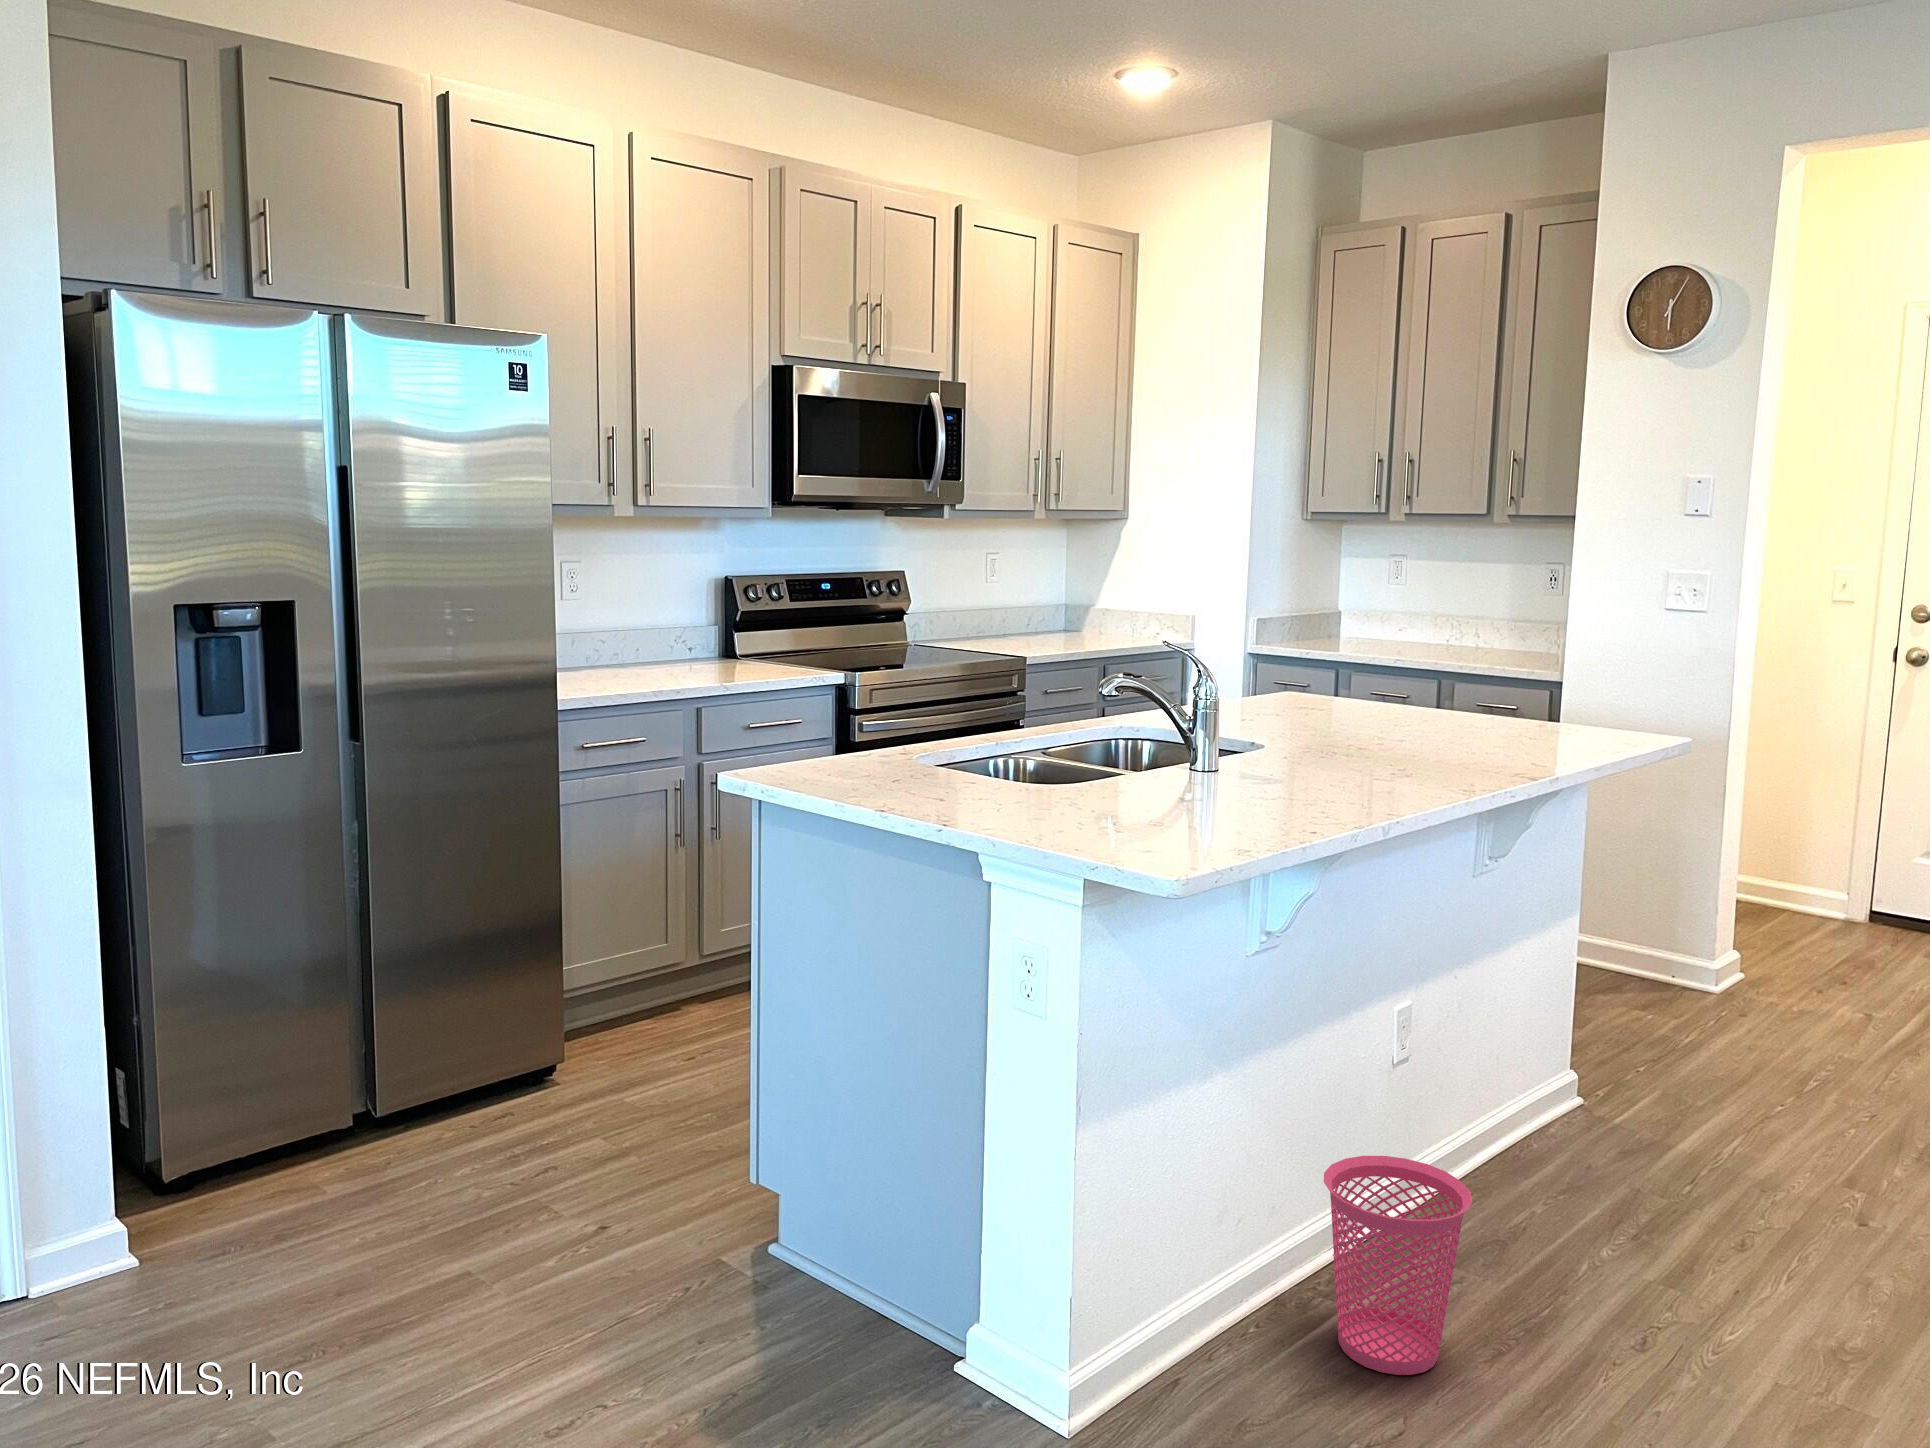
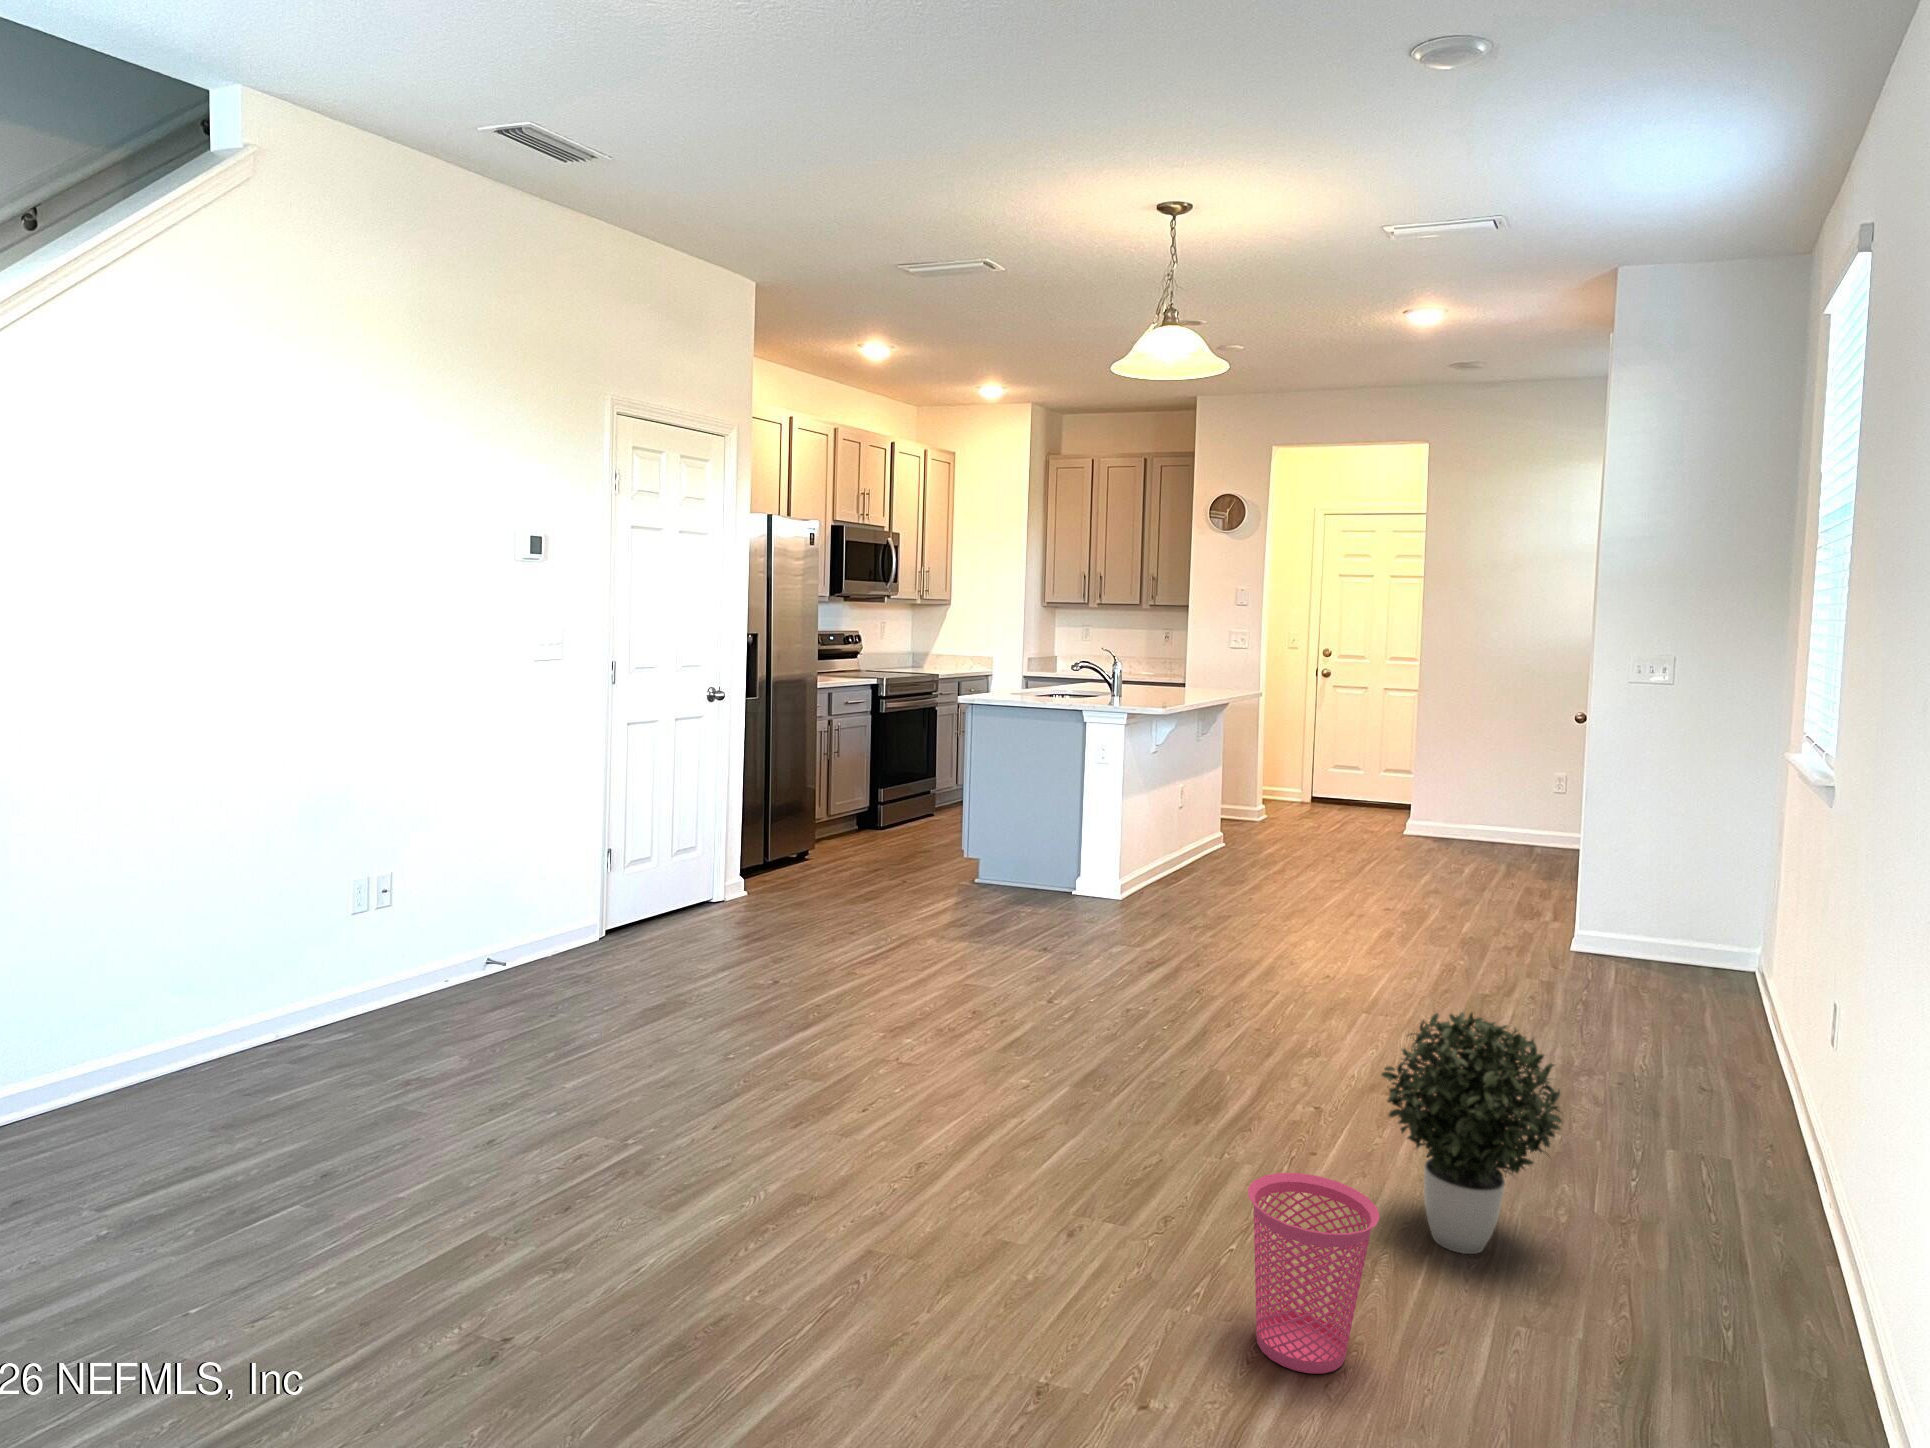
potted plant: none [1489,974,1701,1247] -> present [1381,1012,1562,1254]

